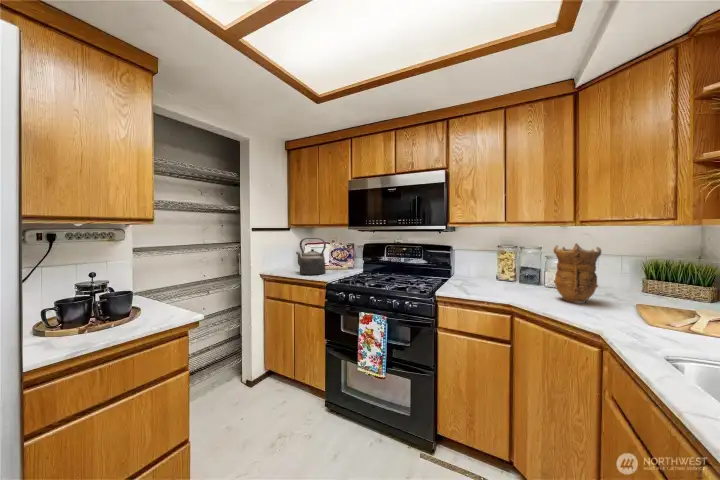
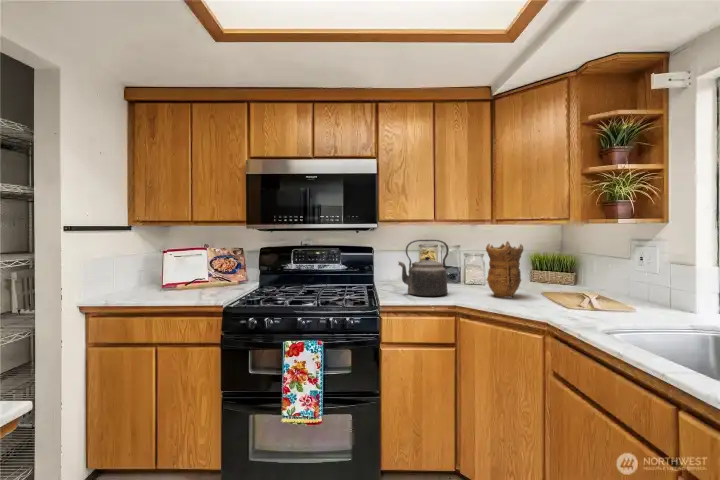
kettle: present [296,238,326,275] -> present [398,240,449,296]

